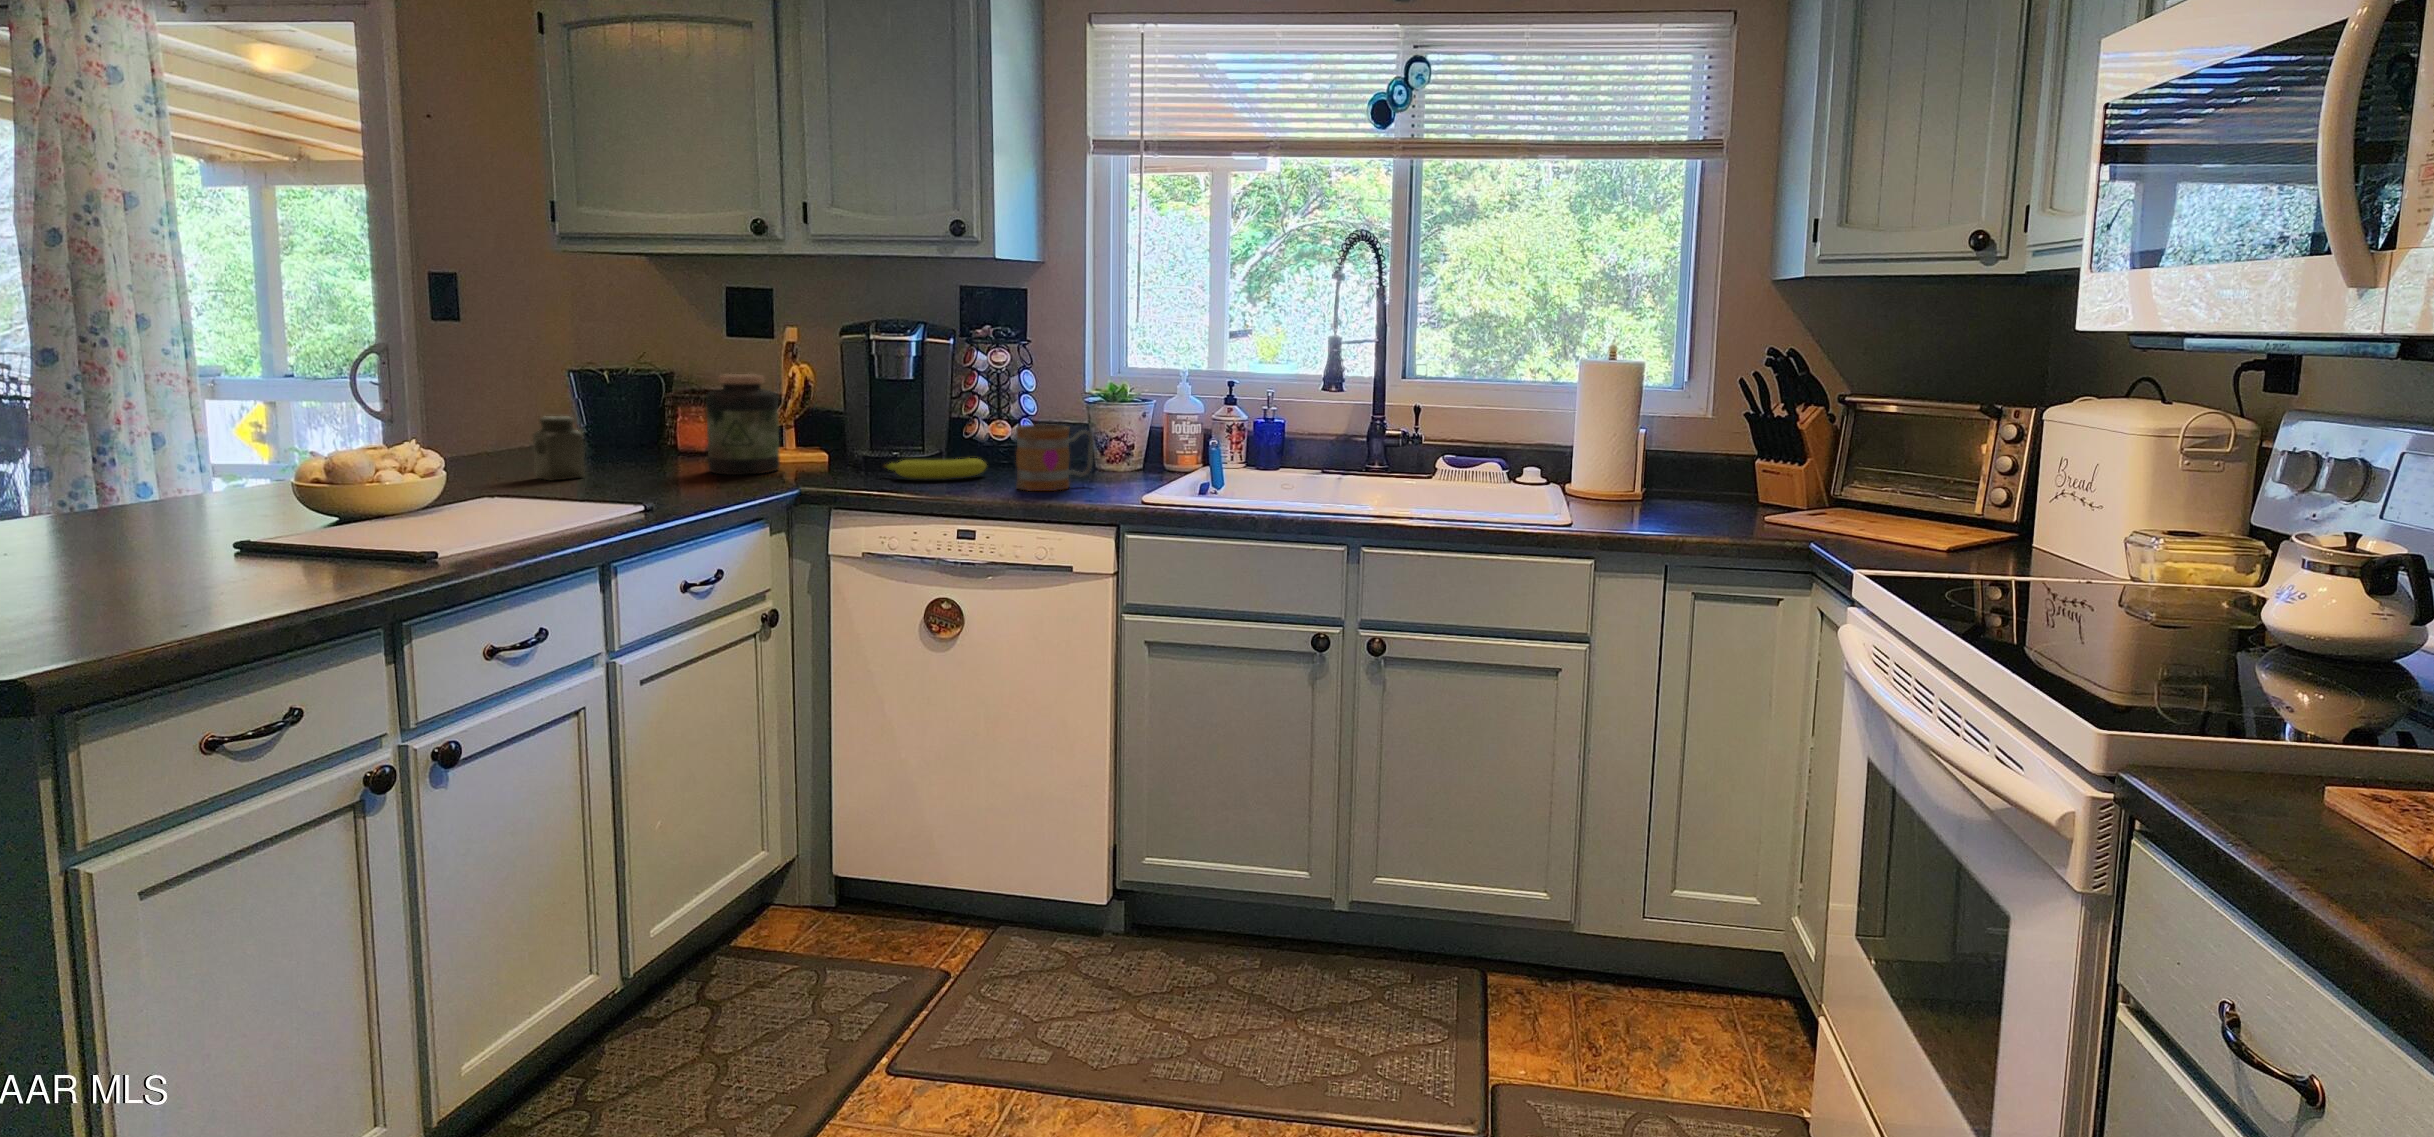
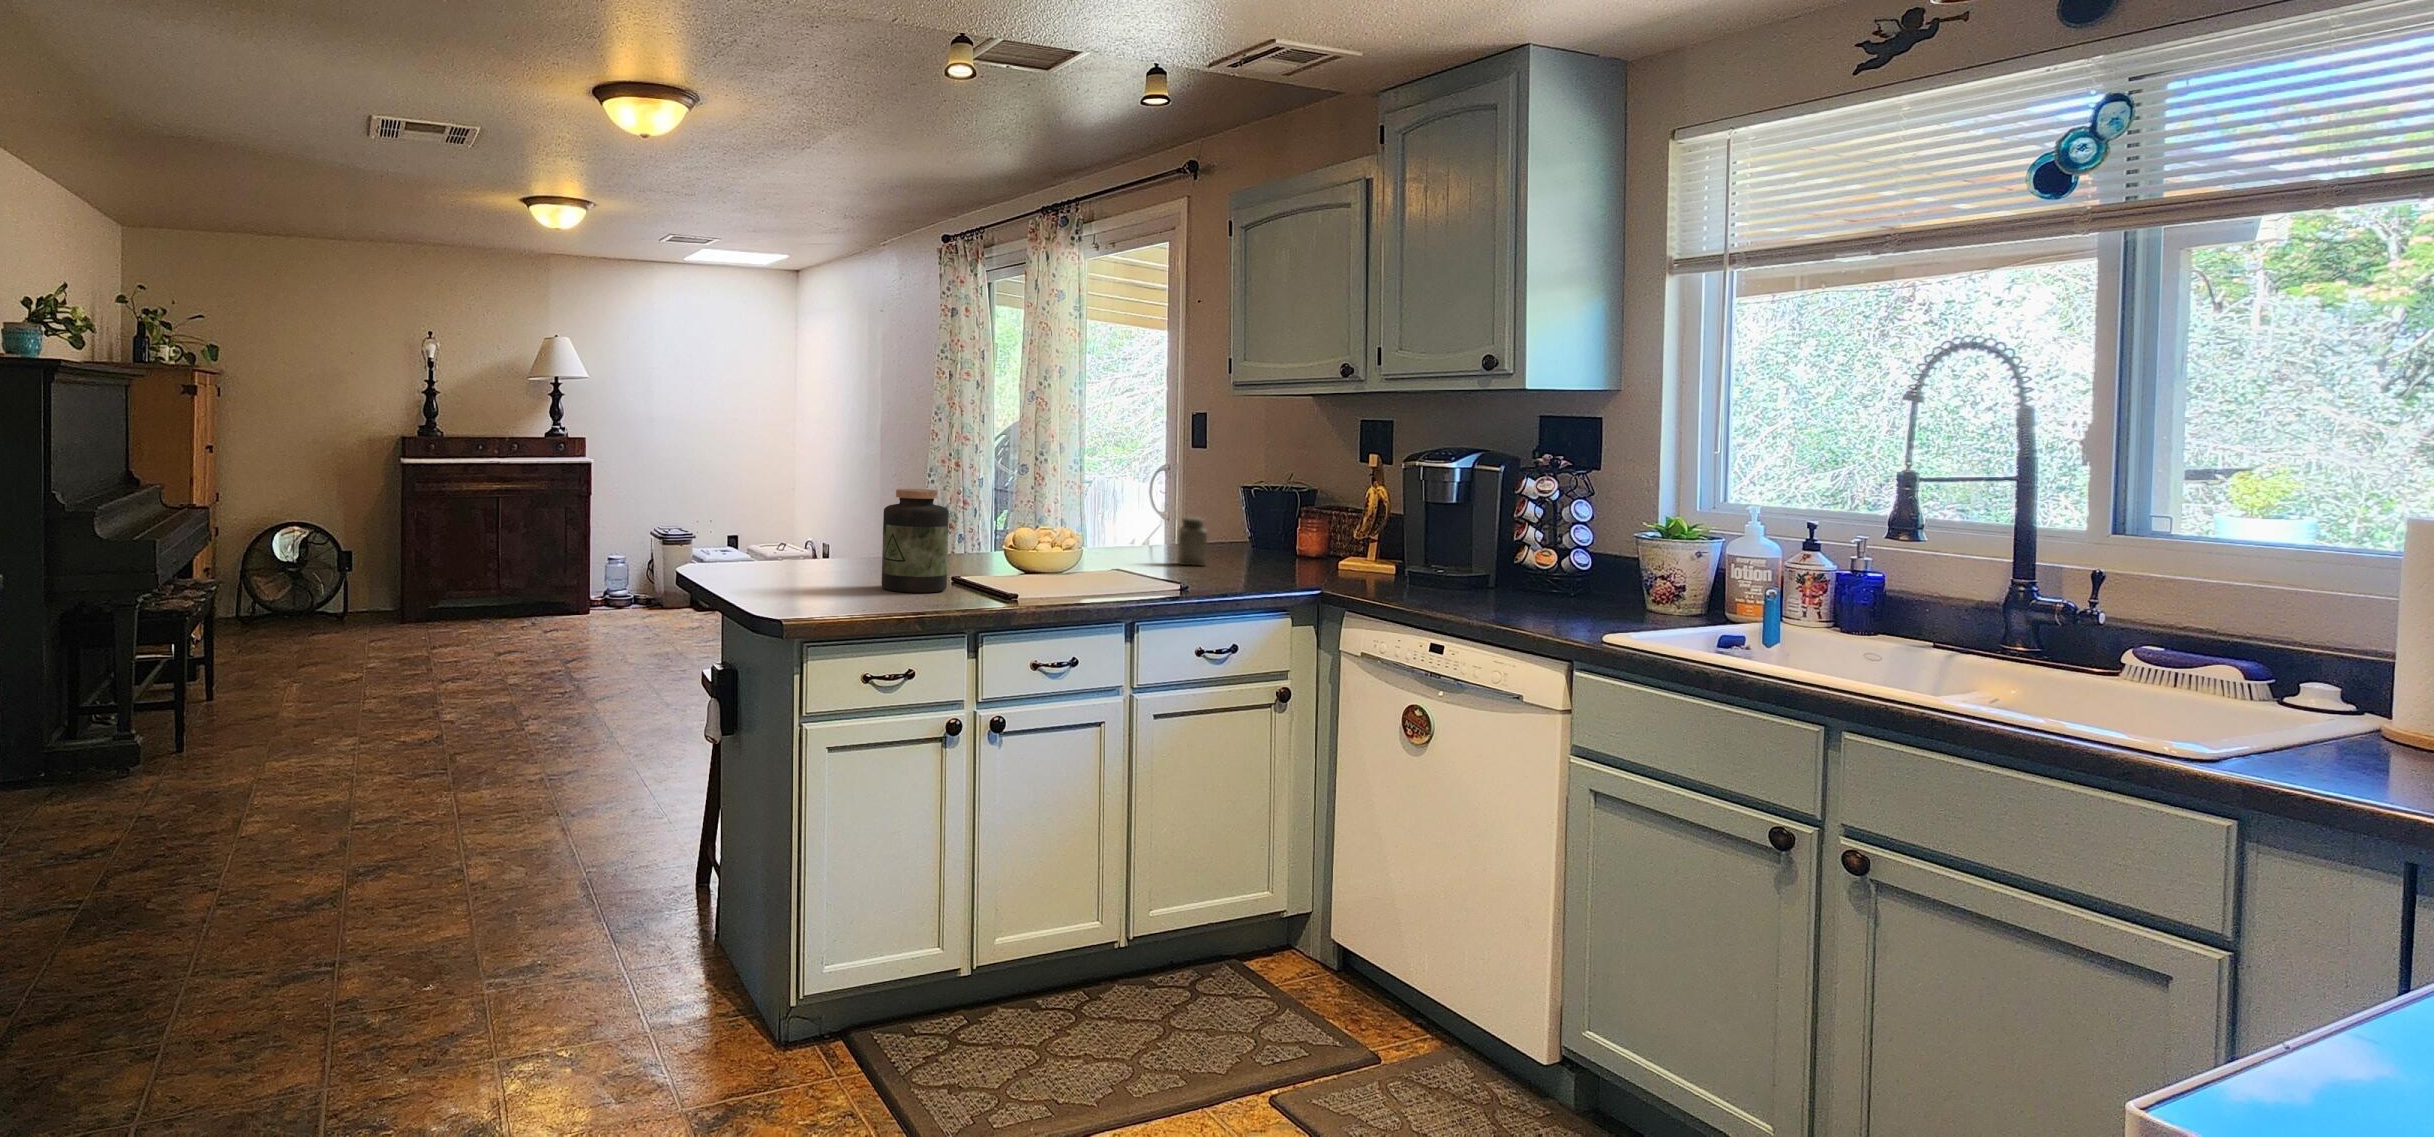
jar: present [706,374,780,475] -> present [882,489,949,593]
mug: present [1016,424,1094,491] -> none [1498,551,1589,619]
fruit: present [884,458,986,479] -> none [1412,577,1506,600]

